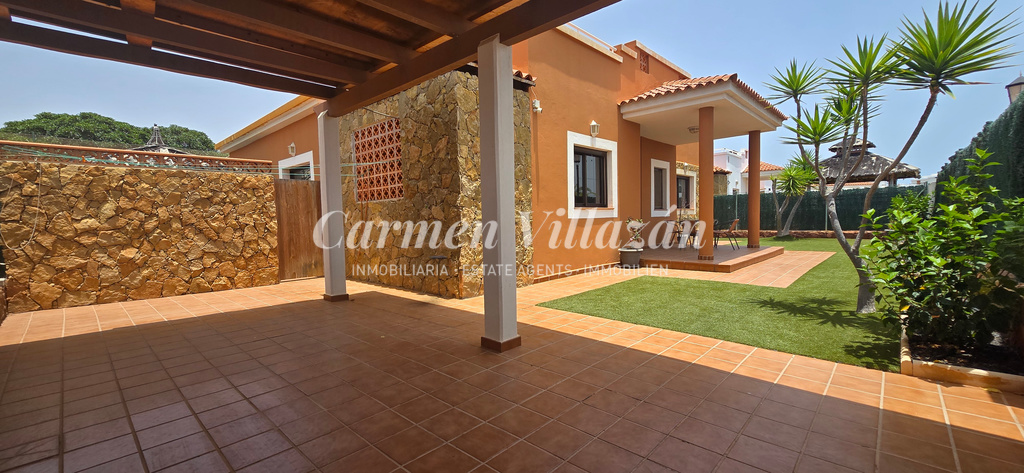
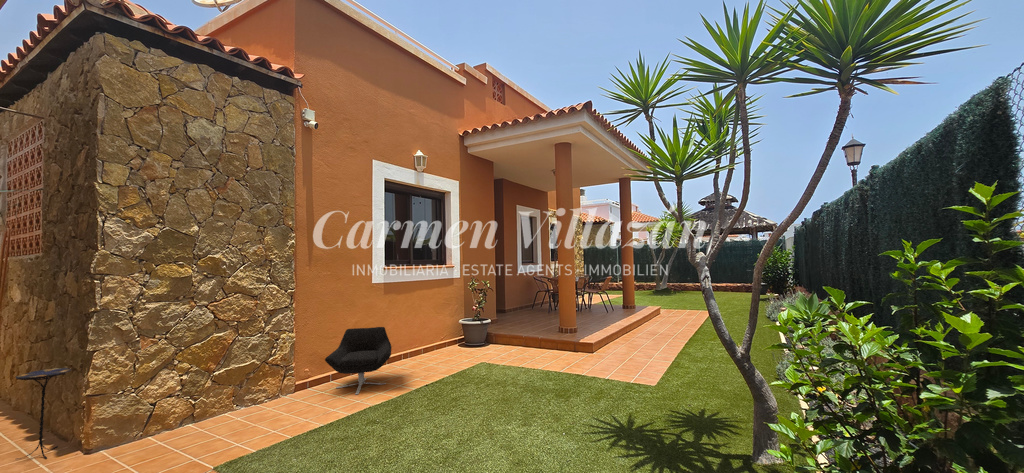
lounge chair: none [552,247,593,285] -> present [325,327,392,394]

